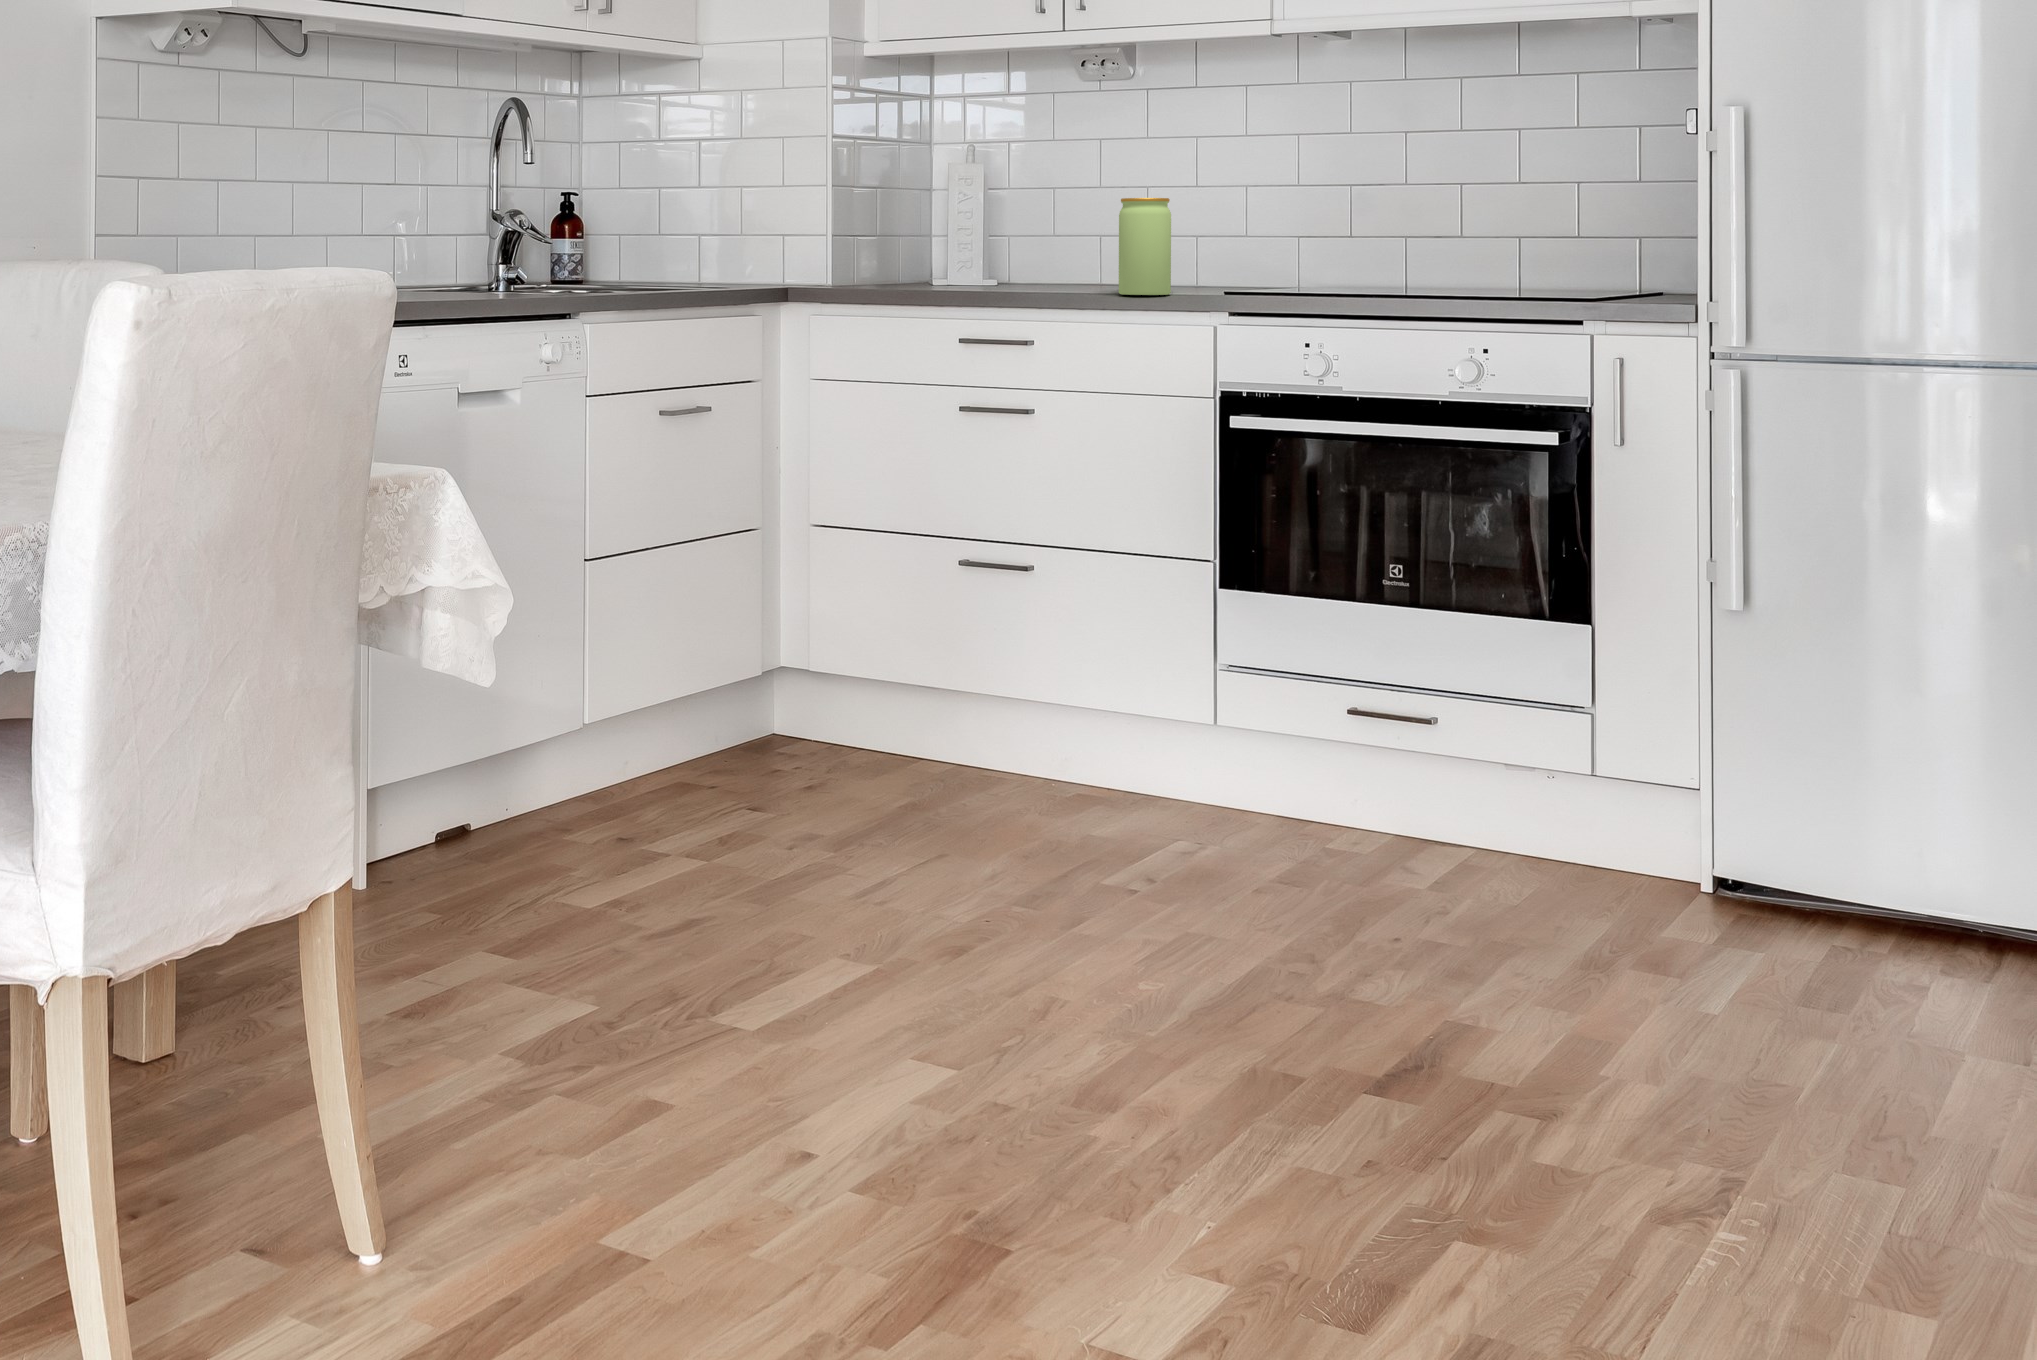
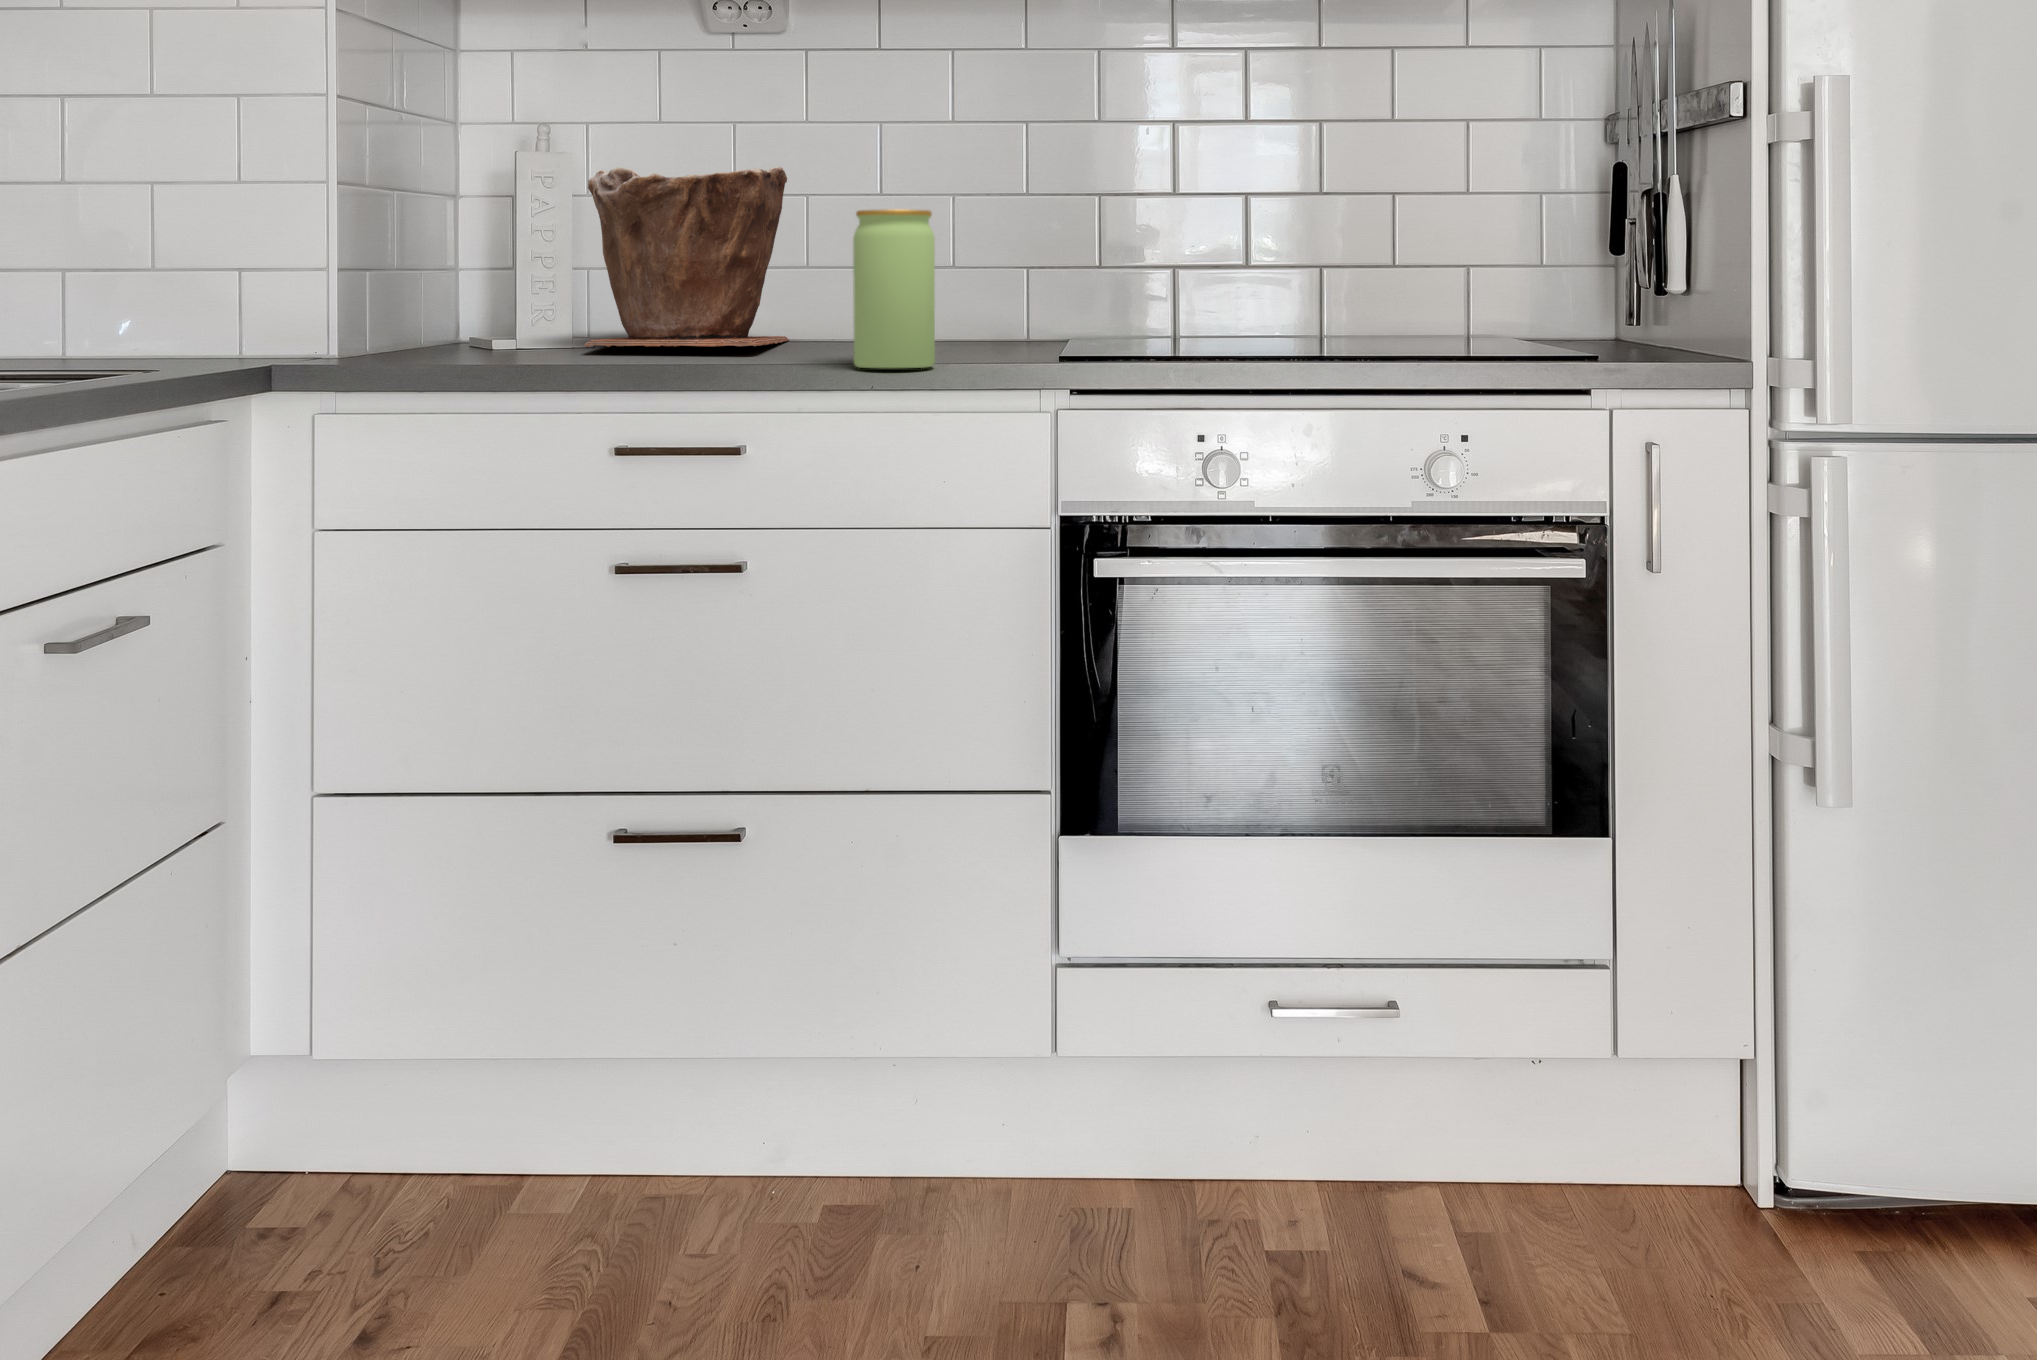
plant pot: none [978,170,1121,282] -> present [584,167,789,347]

